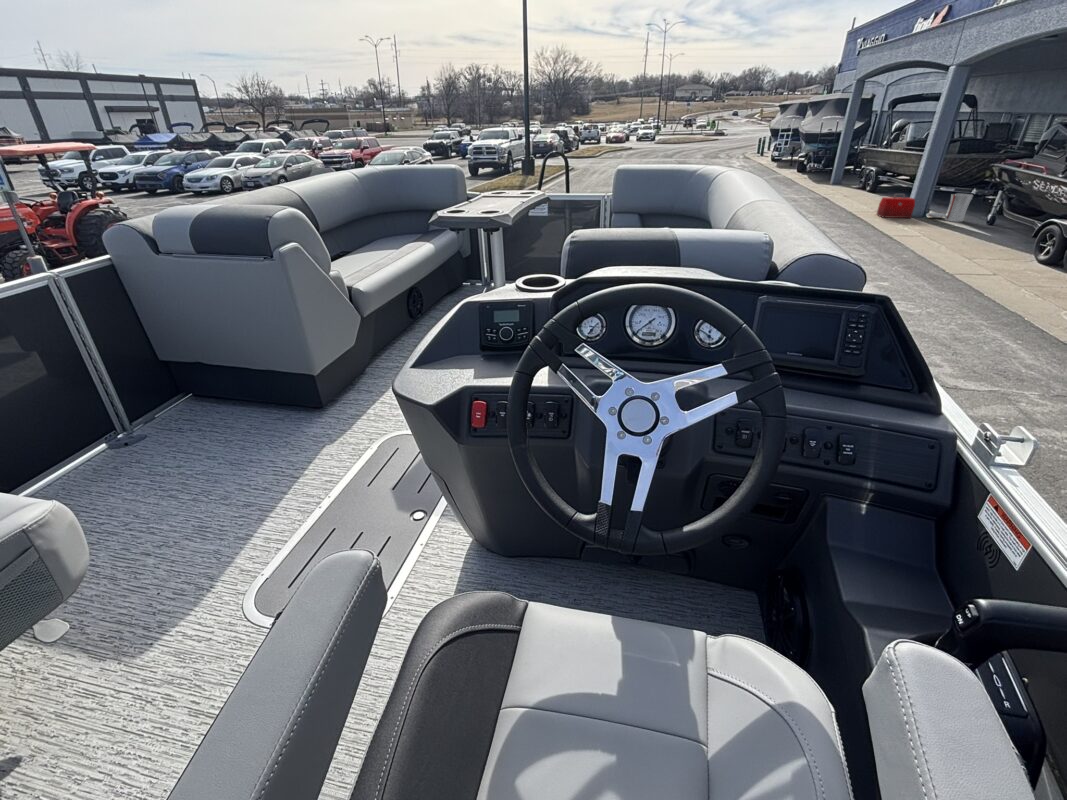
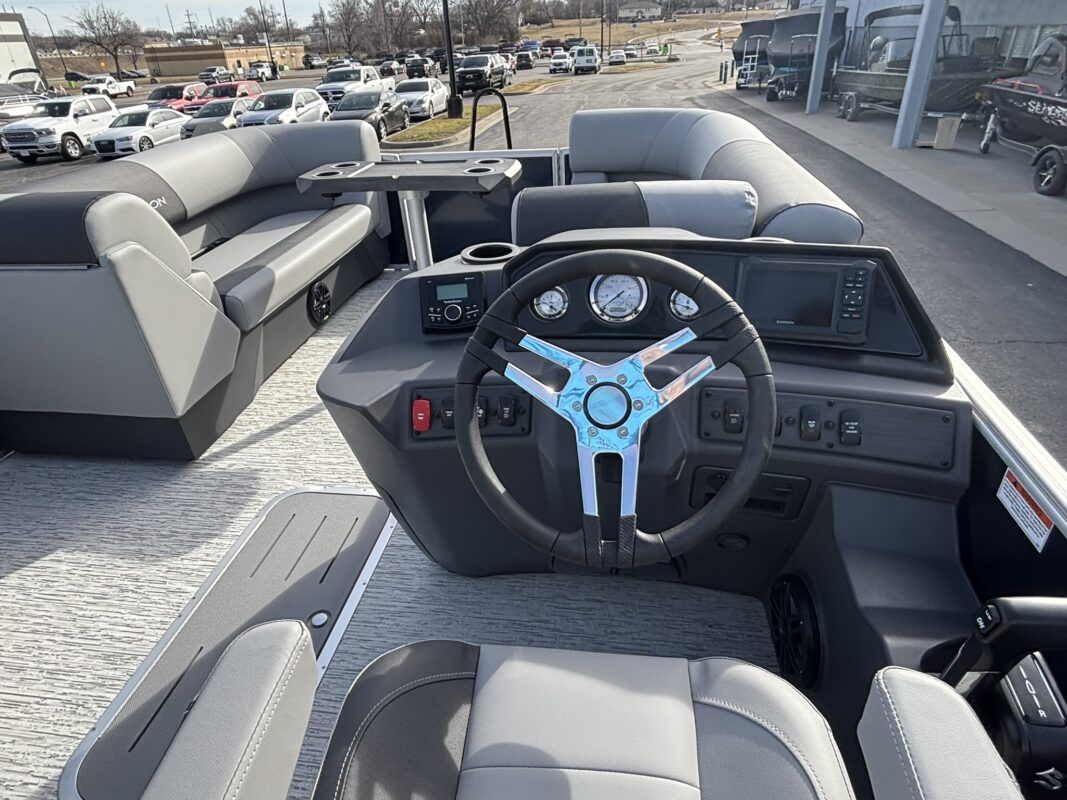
toolbox: present [877,194,915,218] -> none [860,121,900,149]

